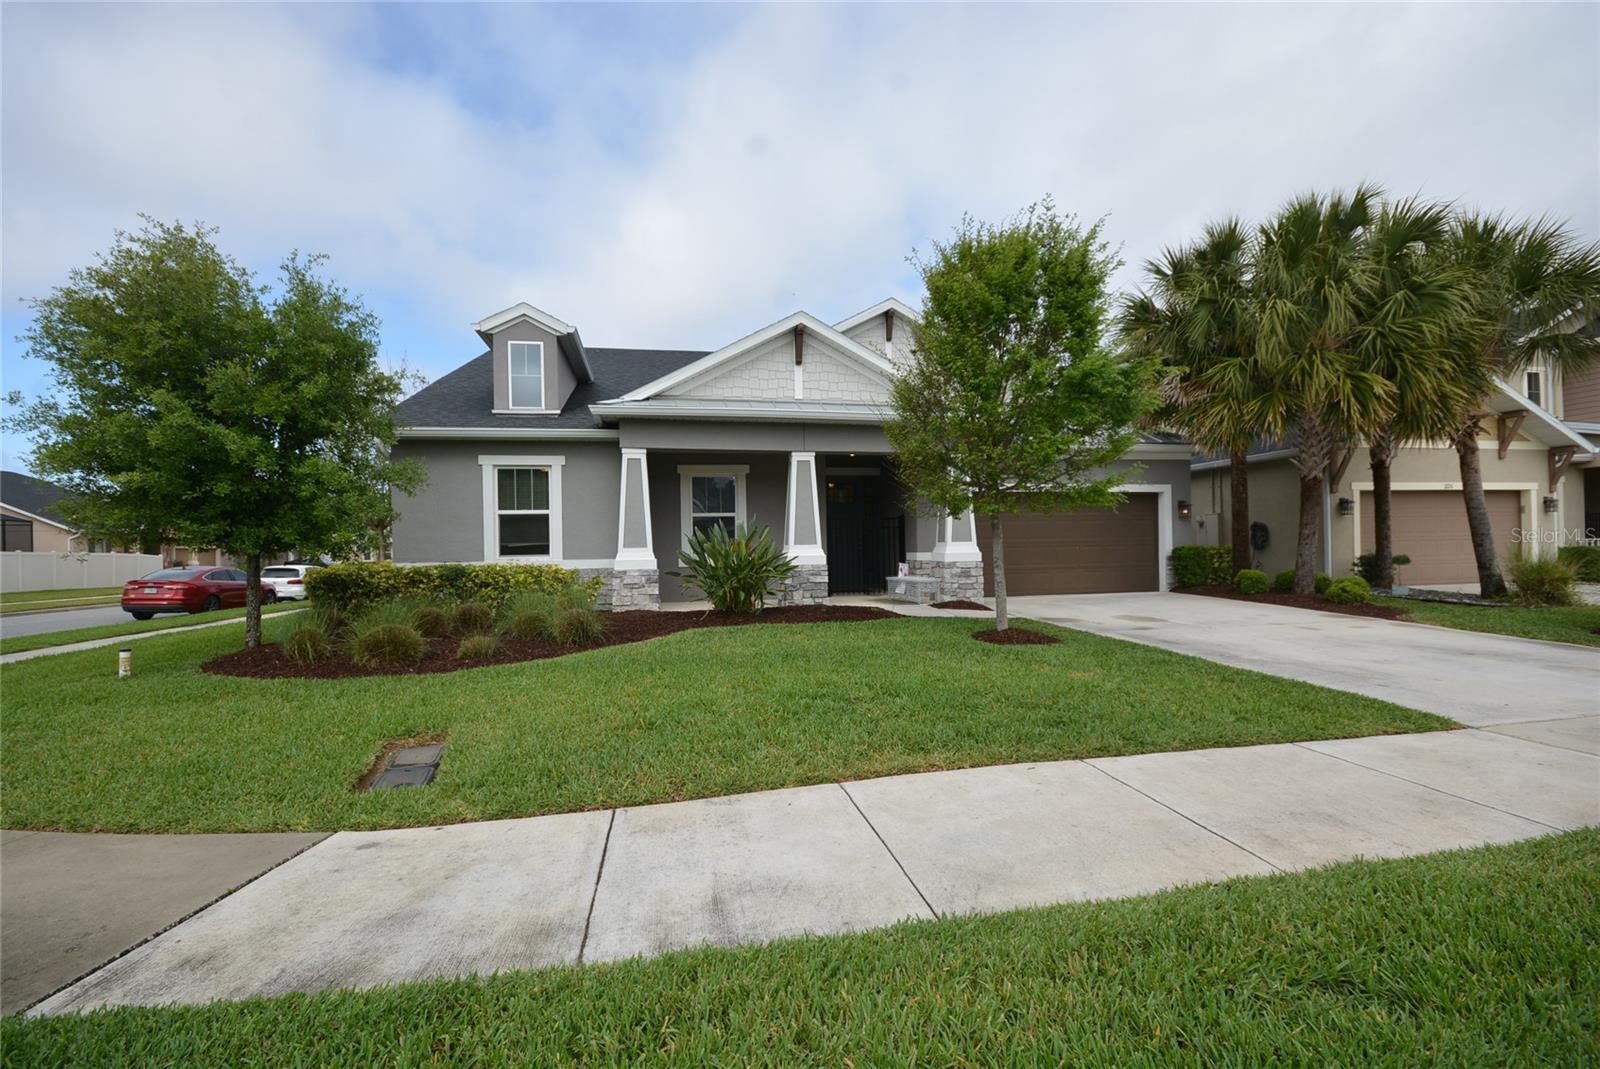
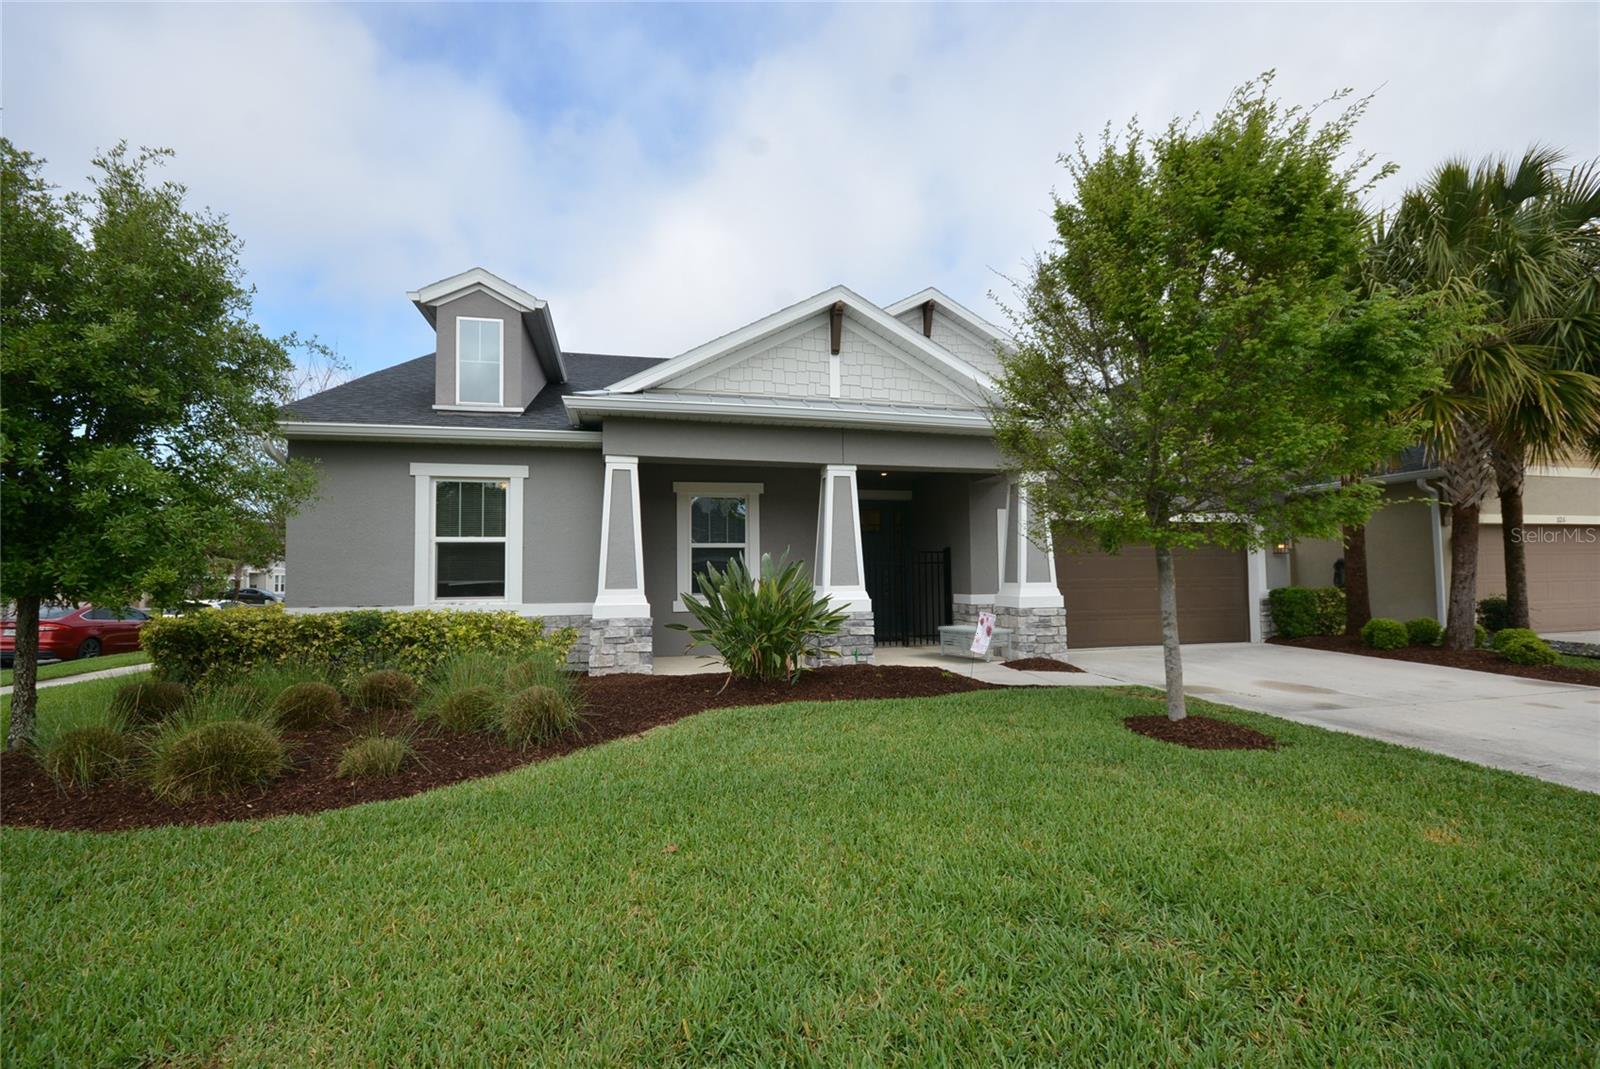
potted tree: present [1390,554,1411,595] -> none [1532,599,1562,649]

